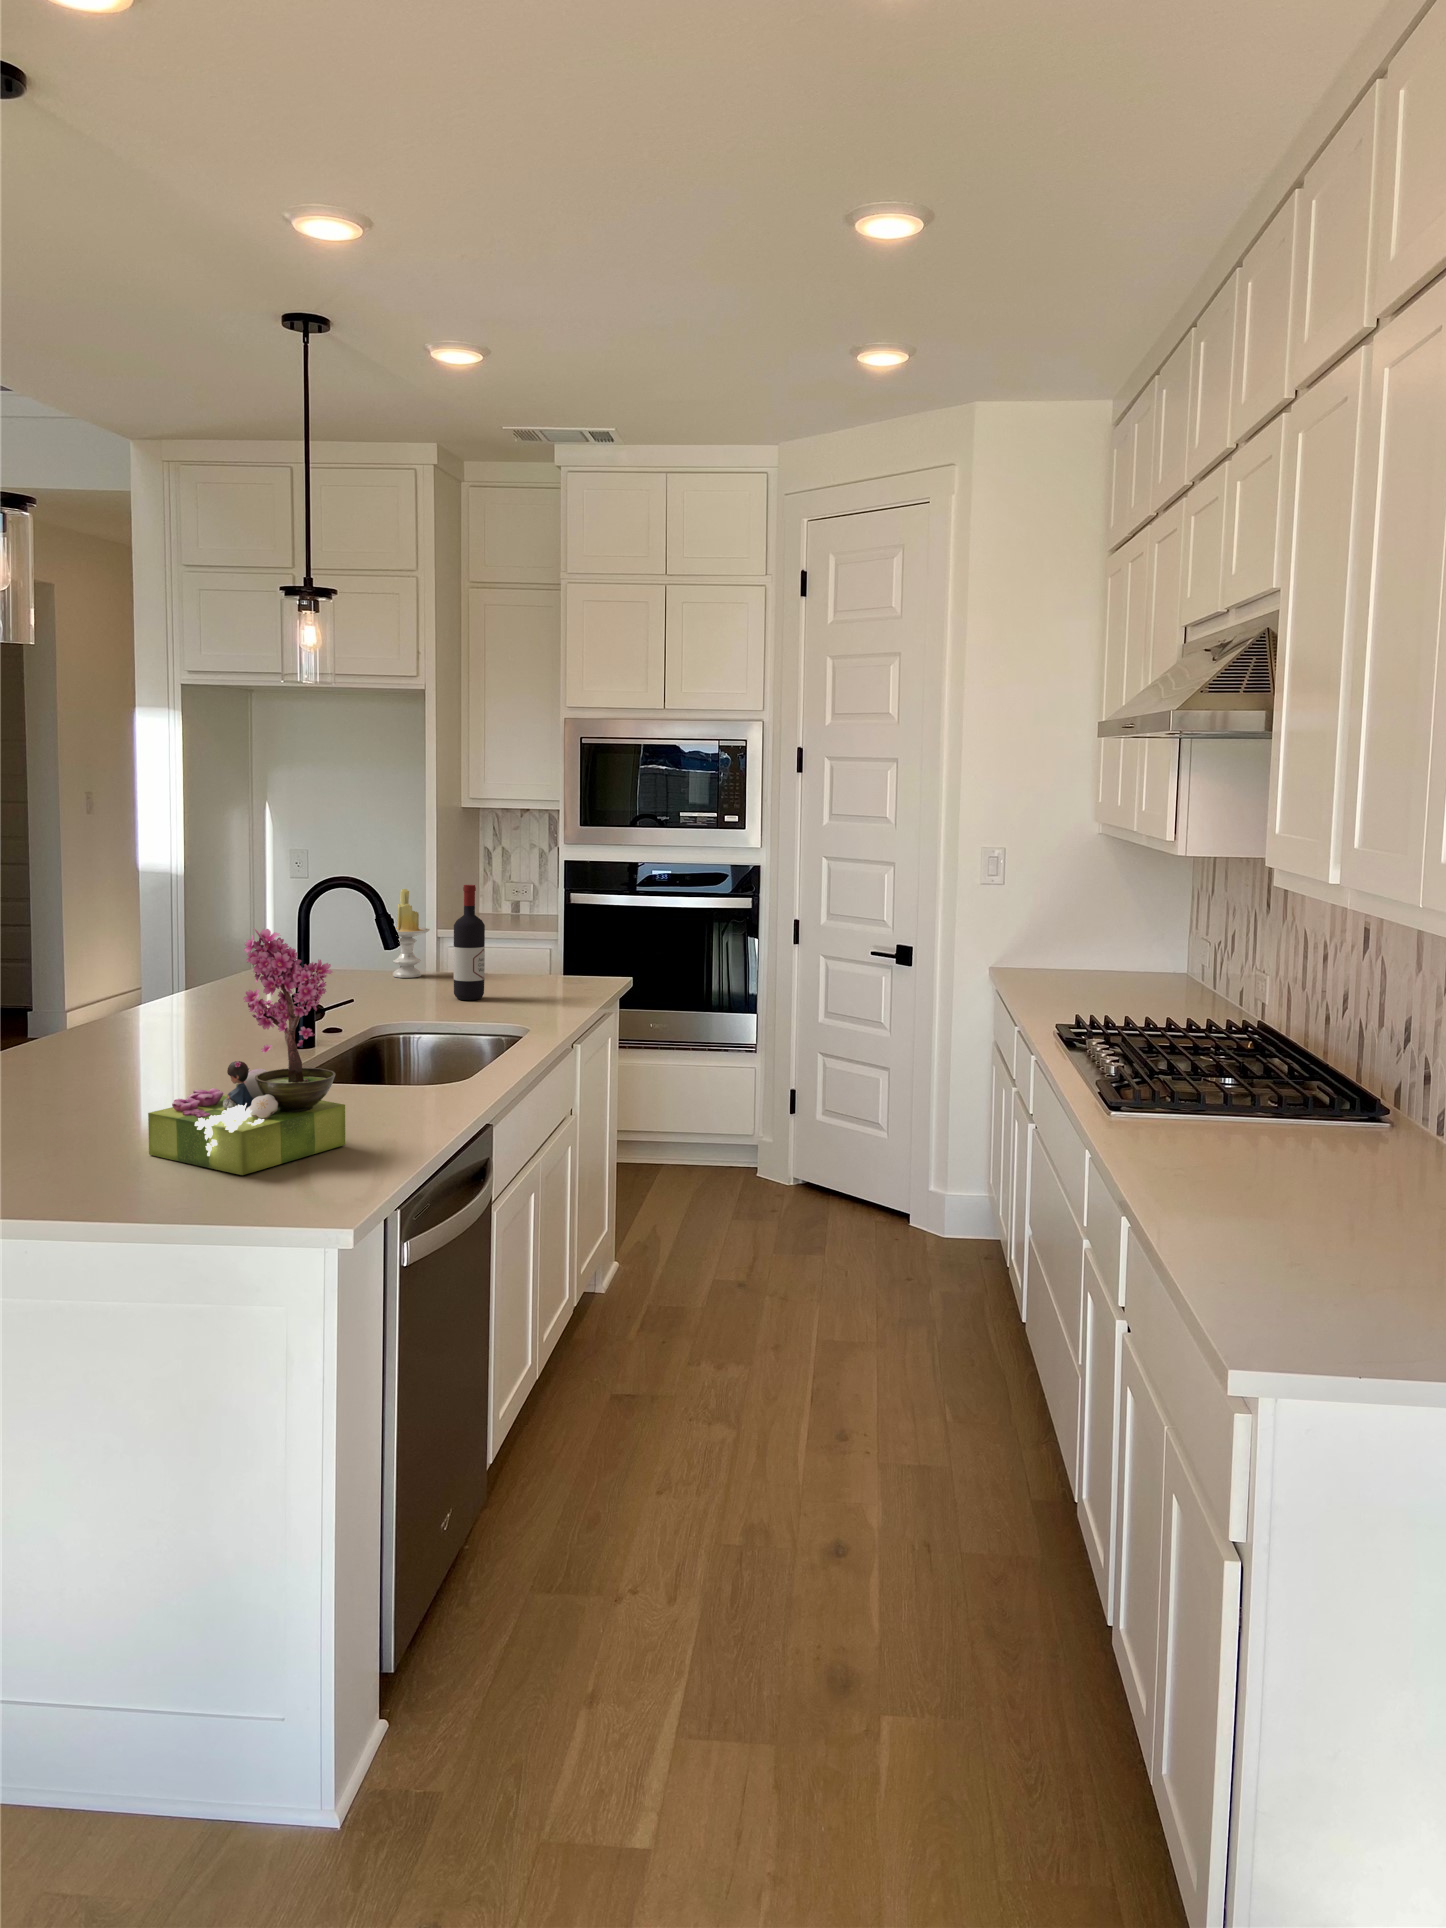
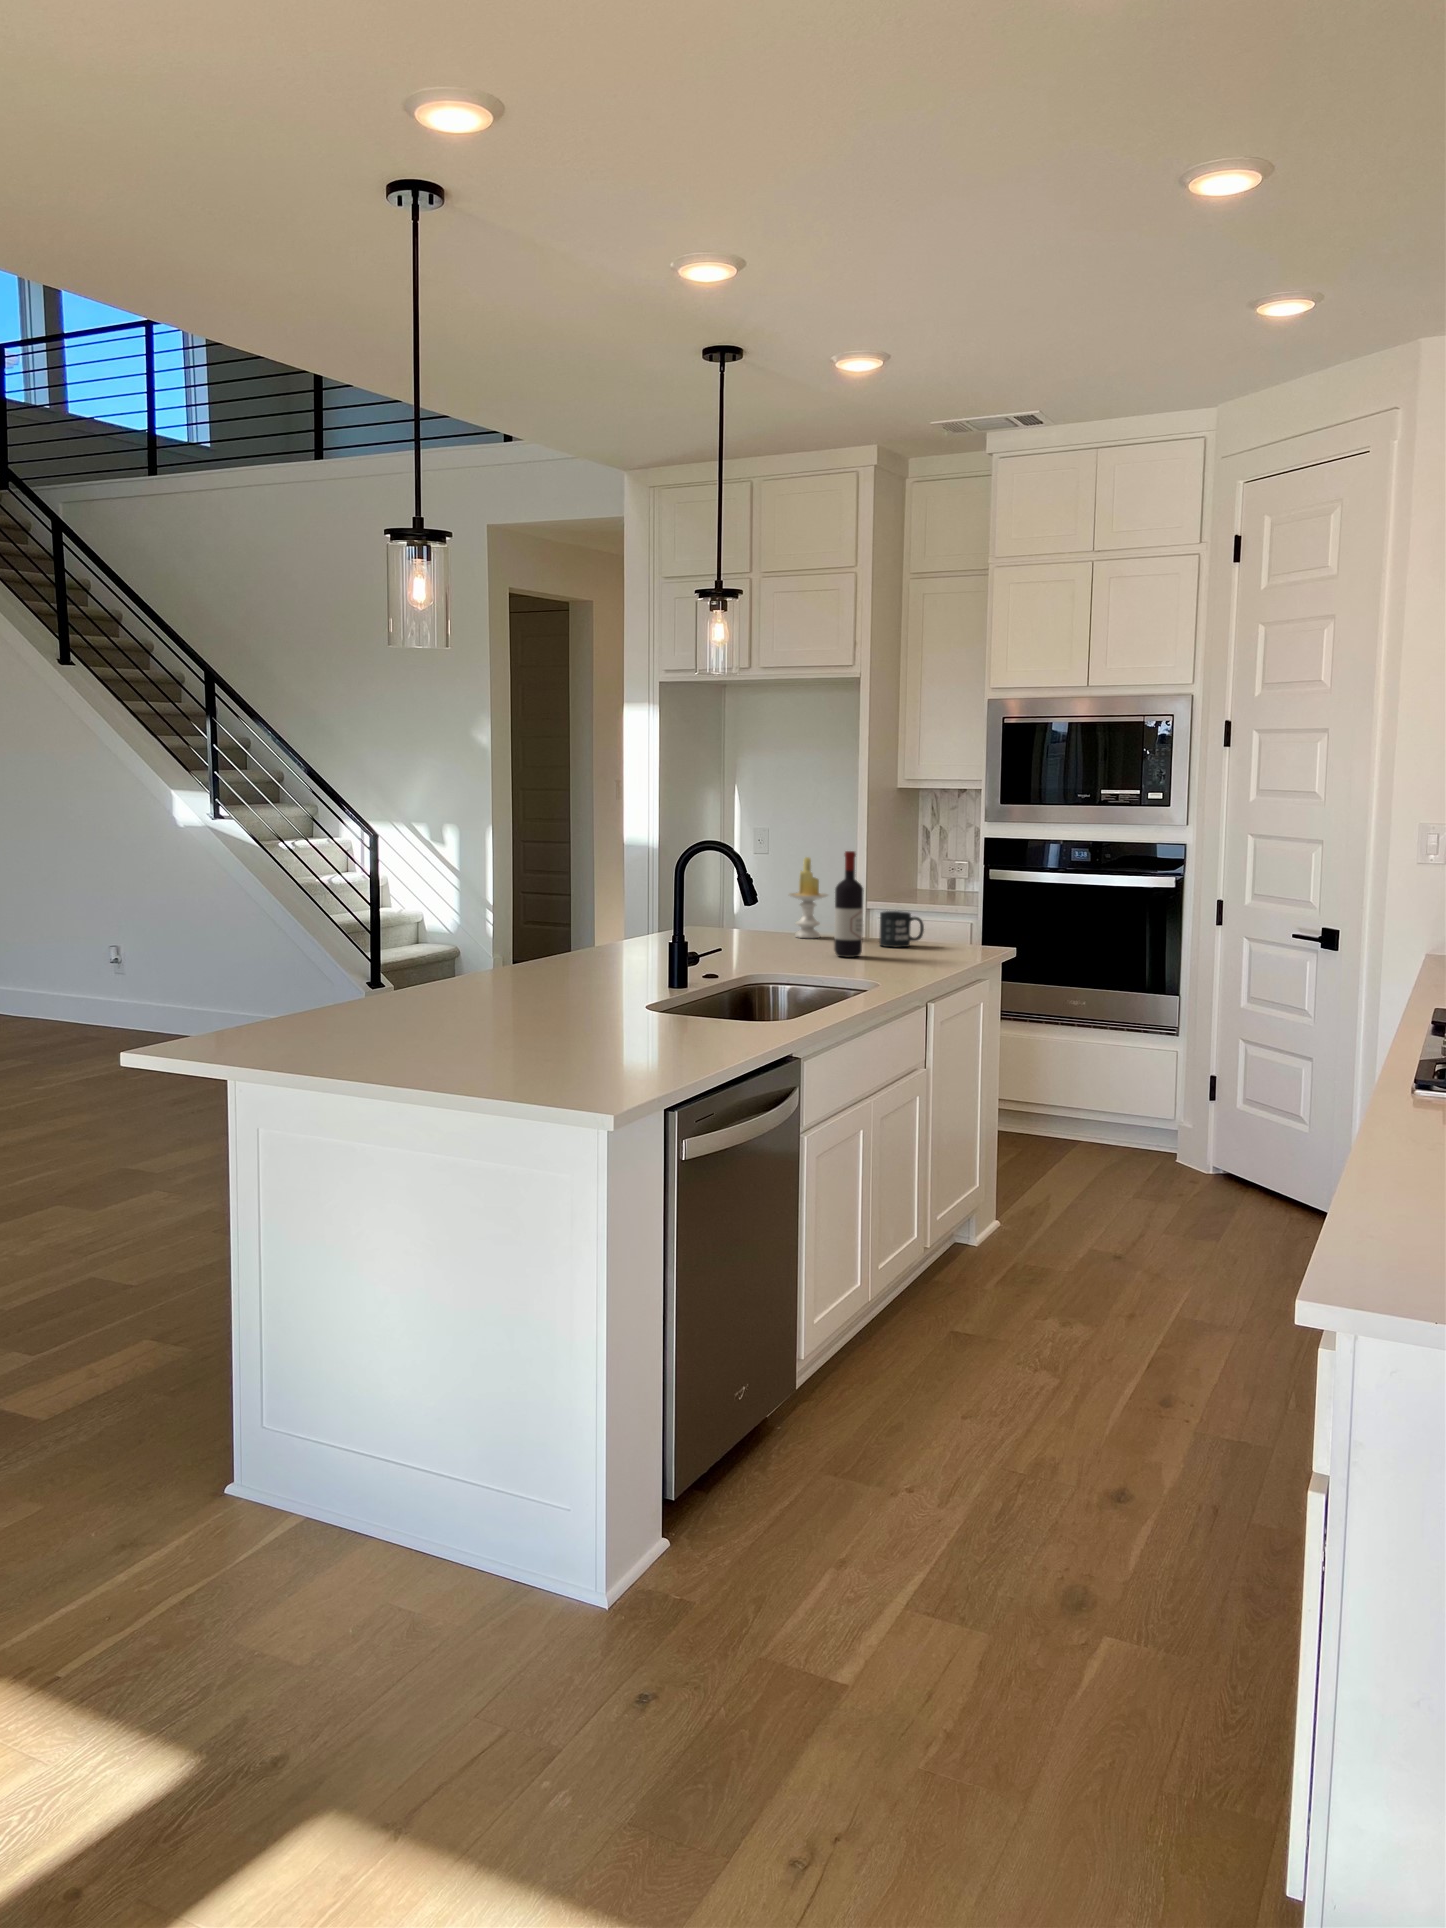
flower arrangement: present [148,928,345,1175] -> none [511,865,659,1062]
mug: none [492,945,537,984] -> present [879,911,924,947]

